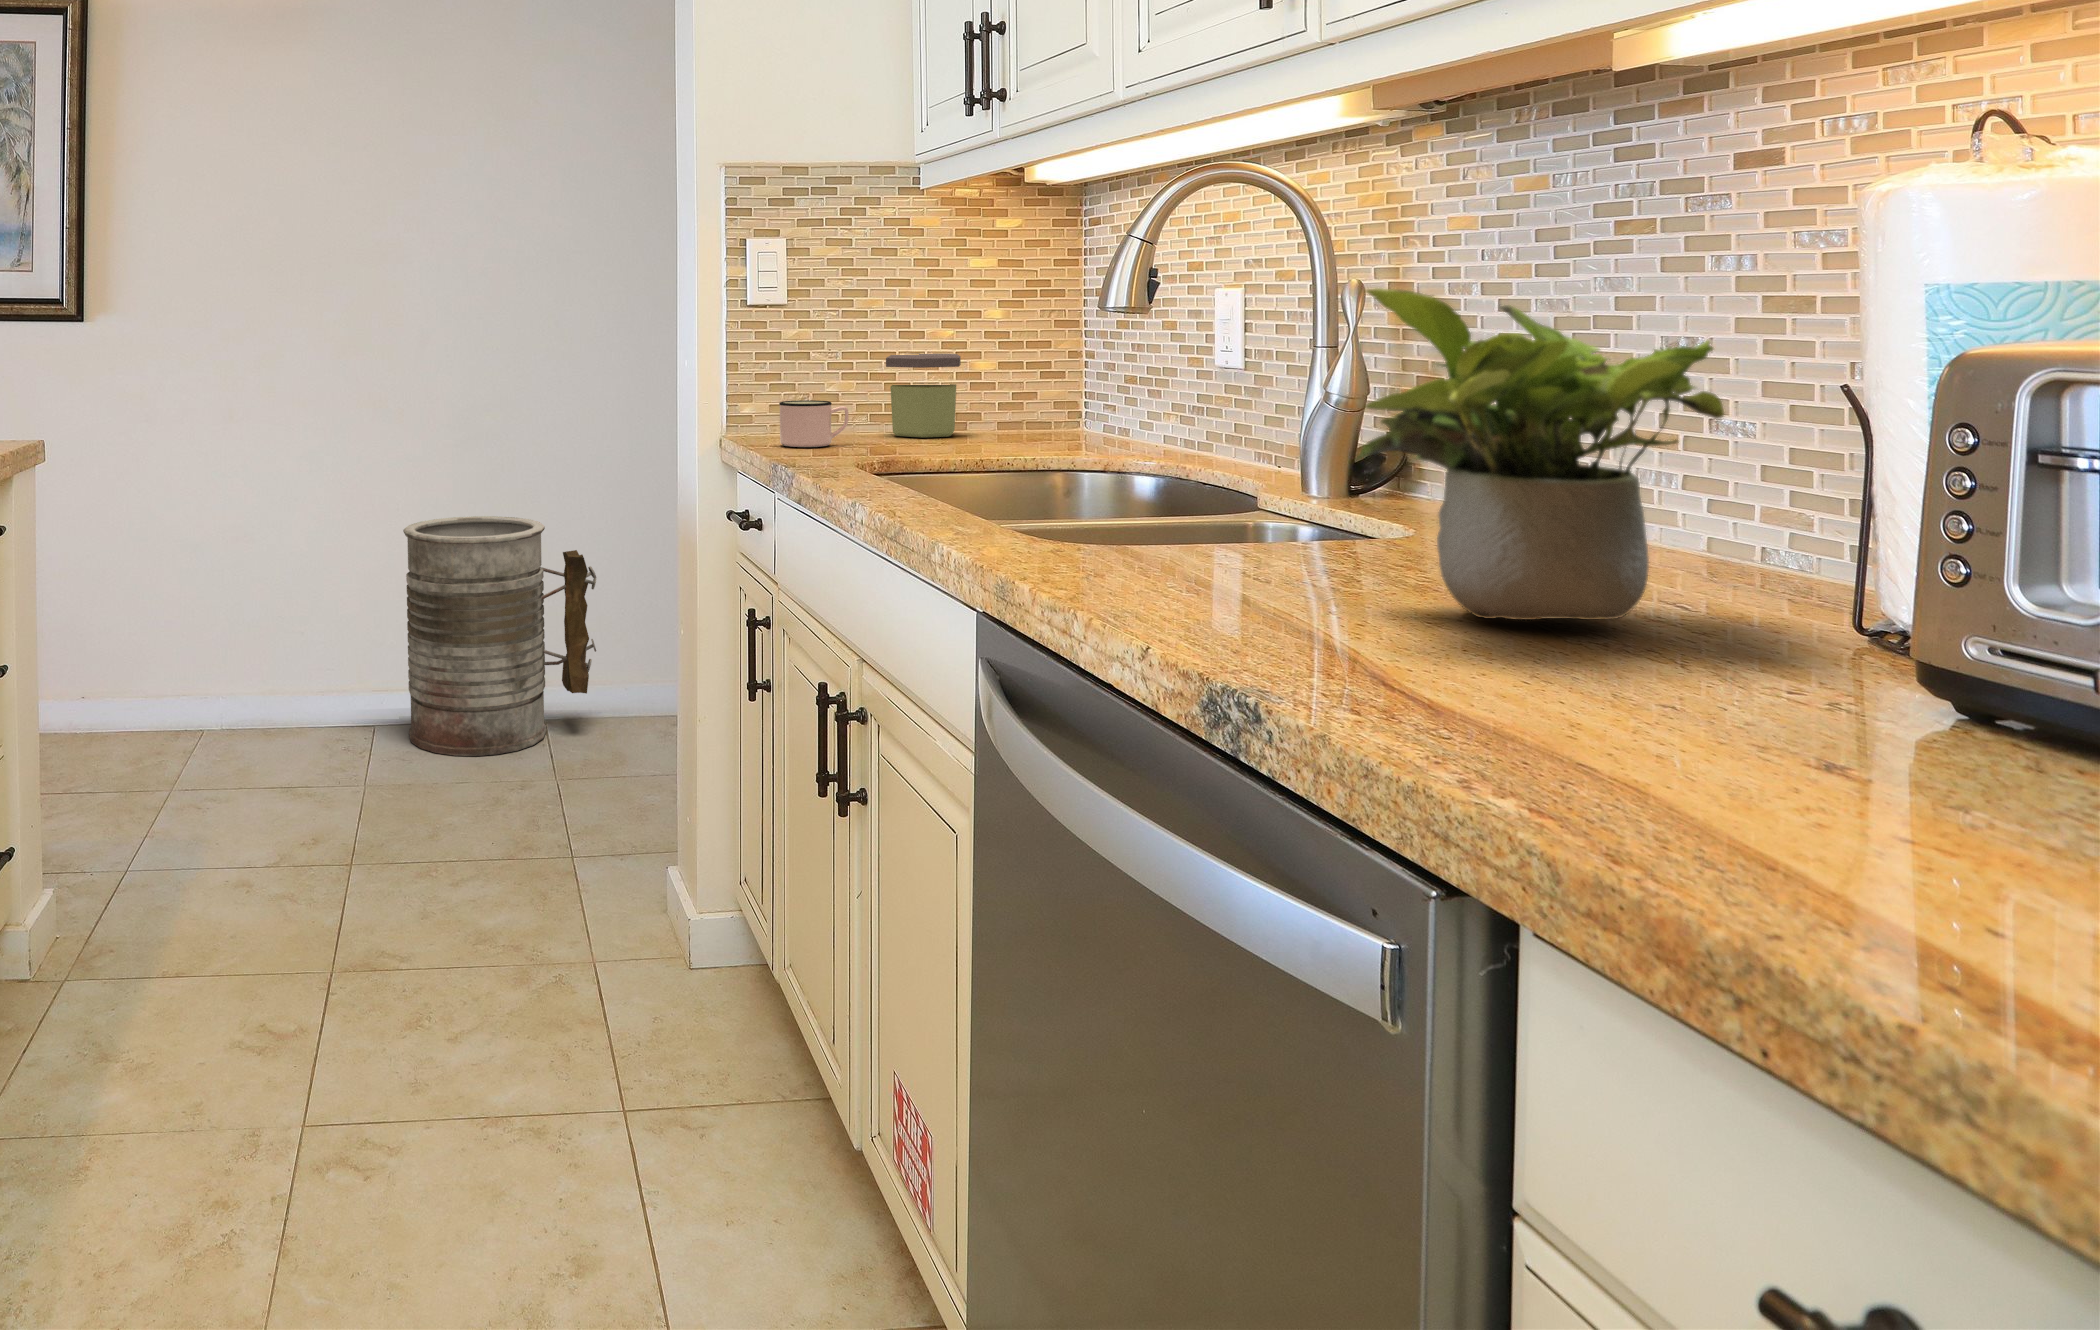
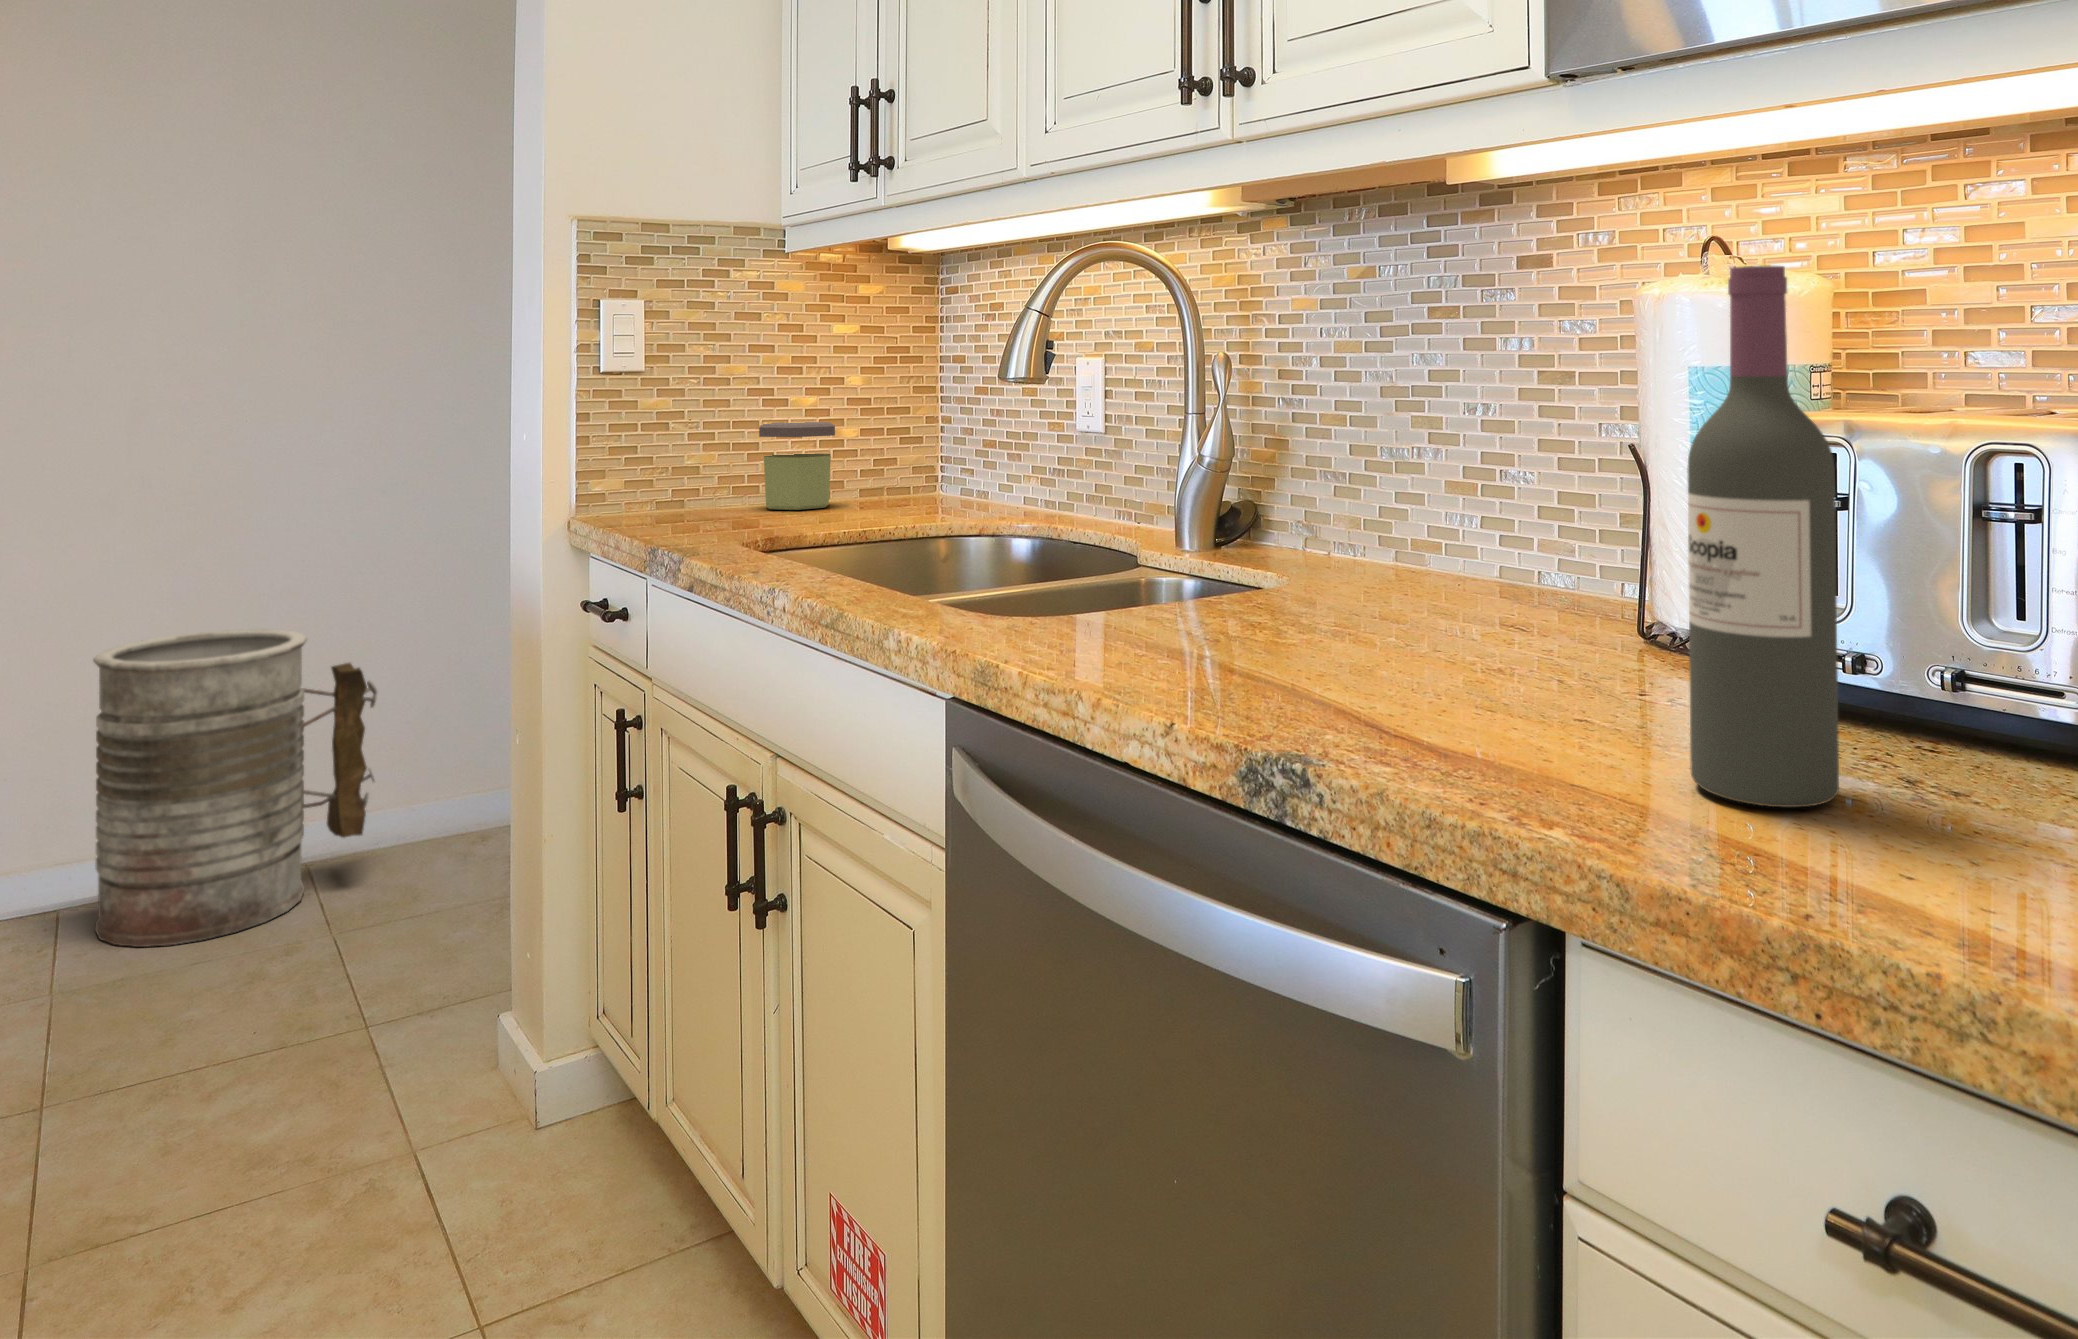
wine bottle: none [1741,164,1973,835] -> present [1687,266,1839,807]
potted plant: present [1357,288,1724,620] -> none [1295,360,1565,653]
mug: present [779,400,848,447] -> none [647,475,725,526]

